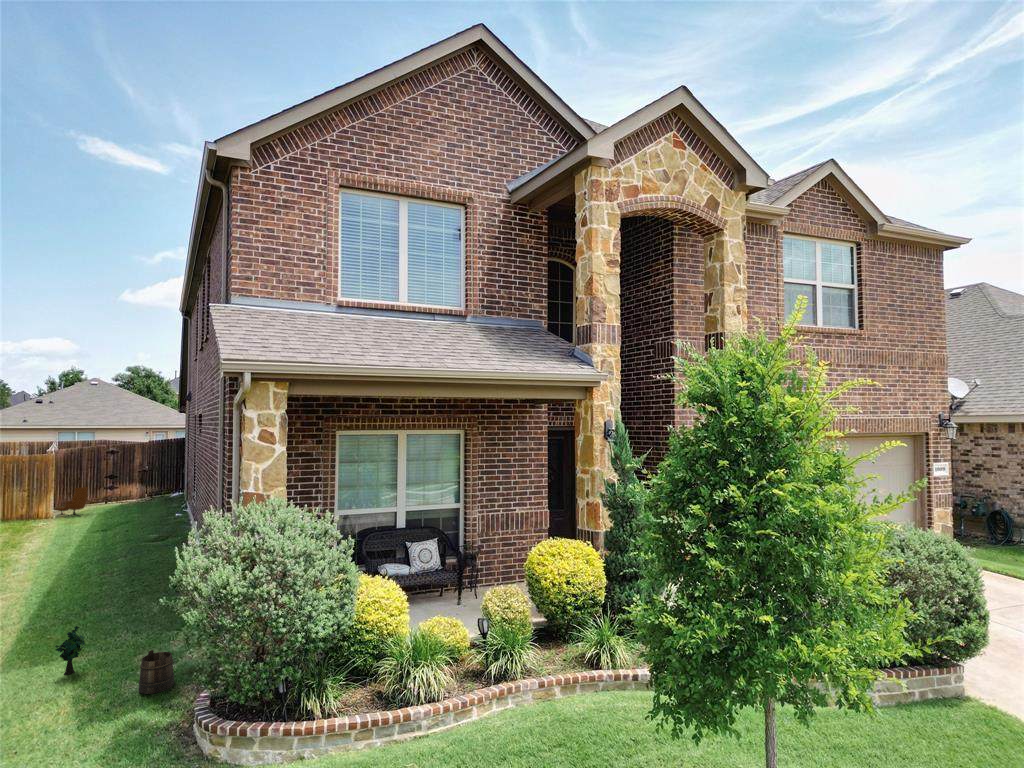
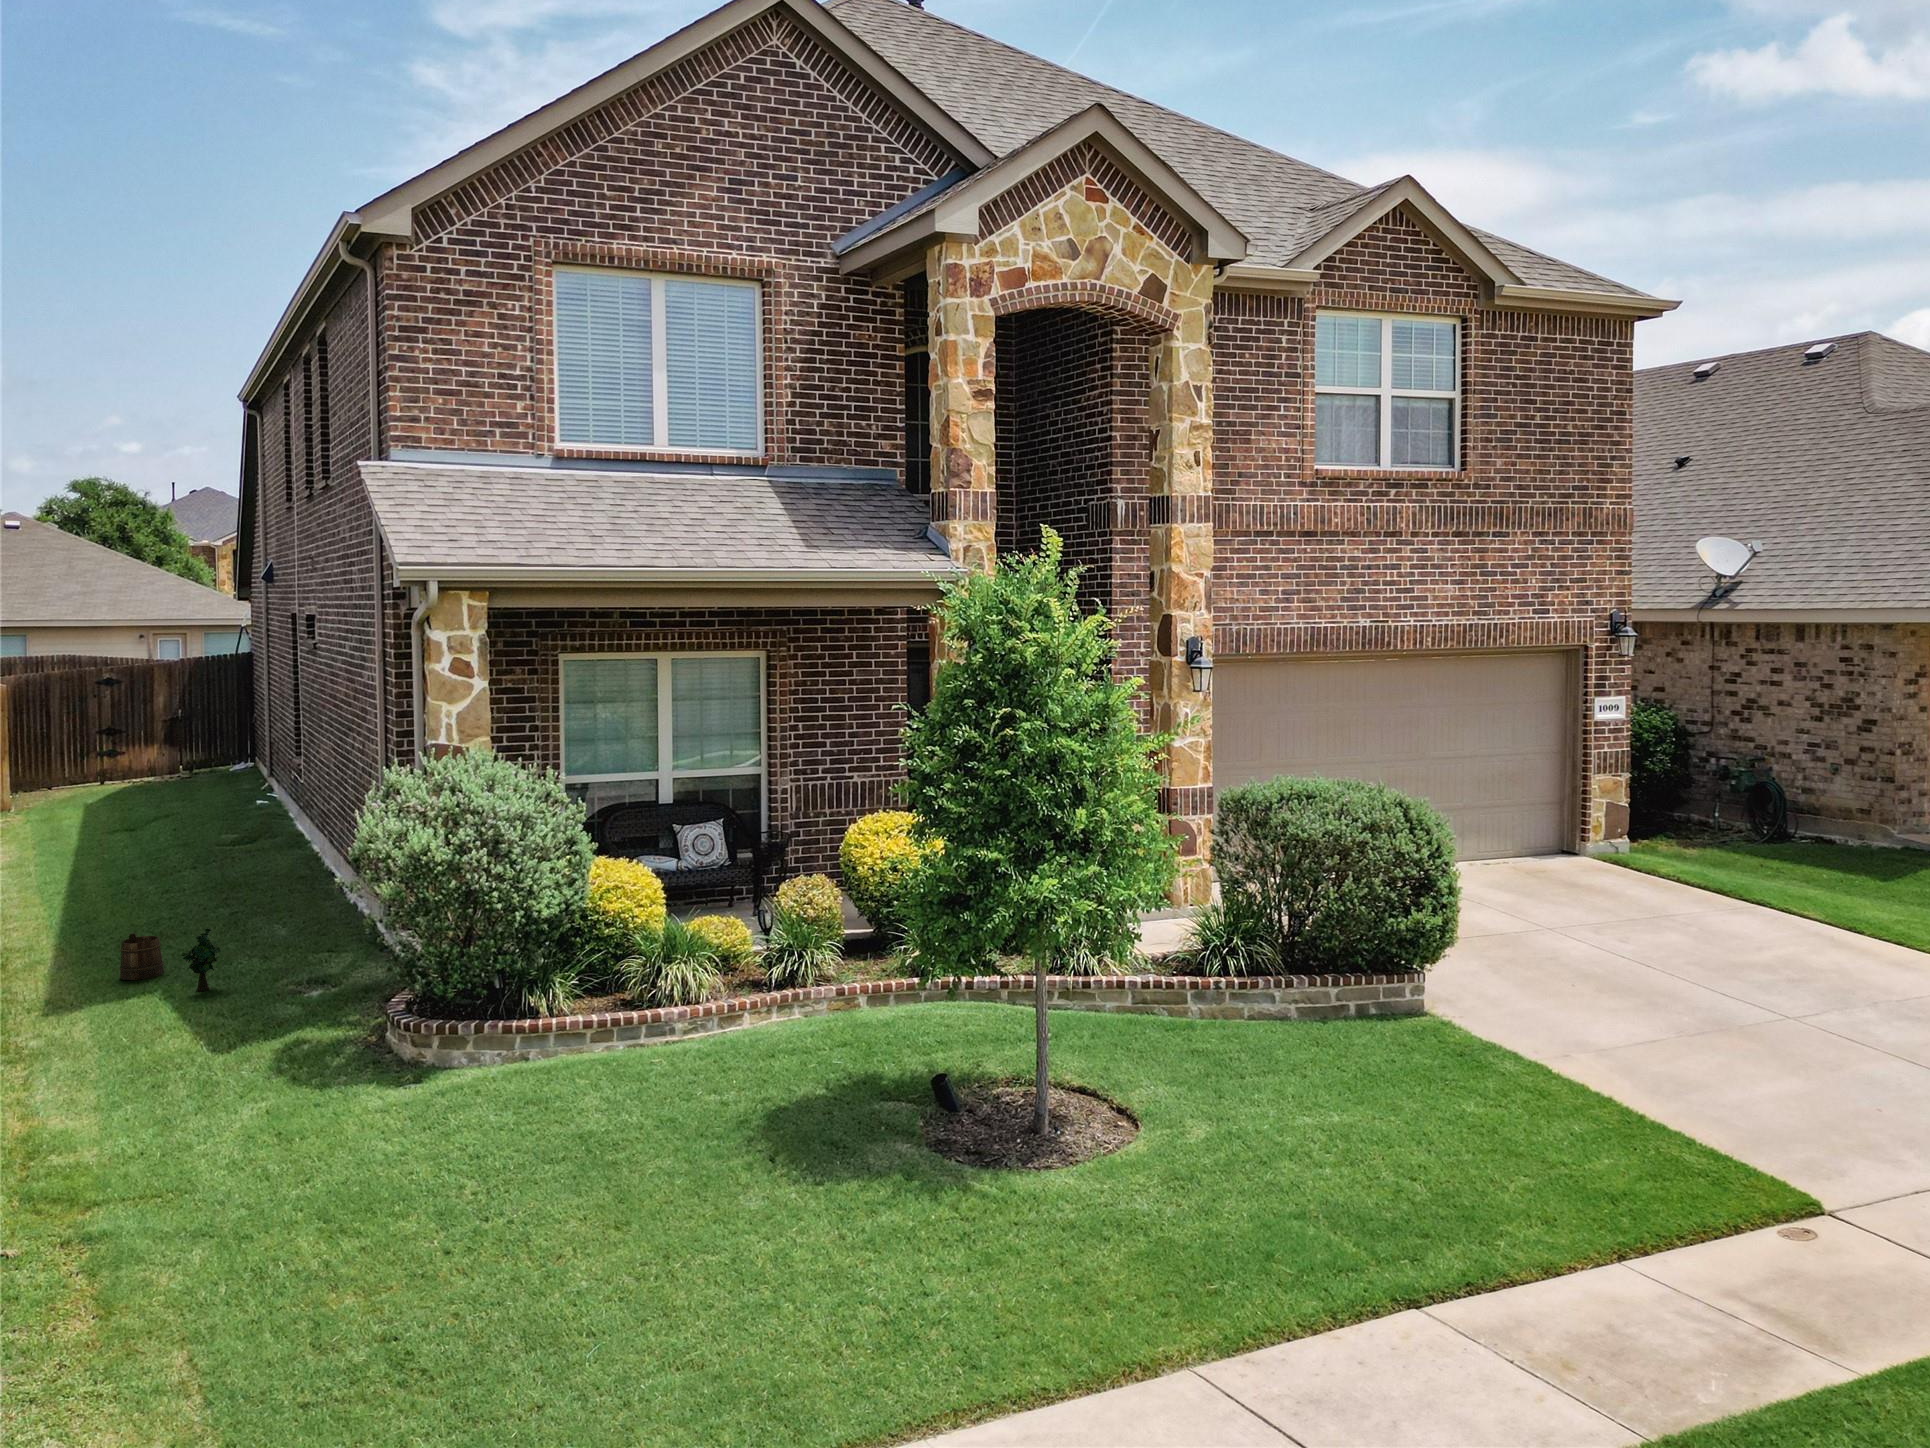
lounge chair: present [54,487,88,516] -> none [39,746,101,803]
bucket: present [138,650,174,694] -> present [119,933,164,980]

